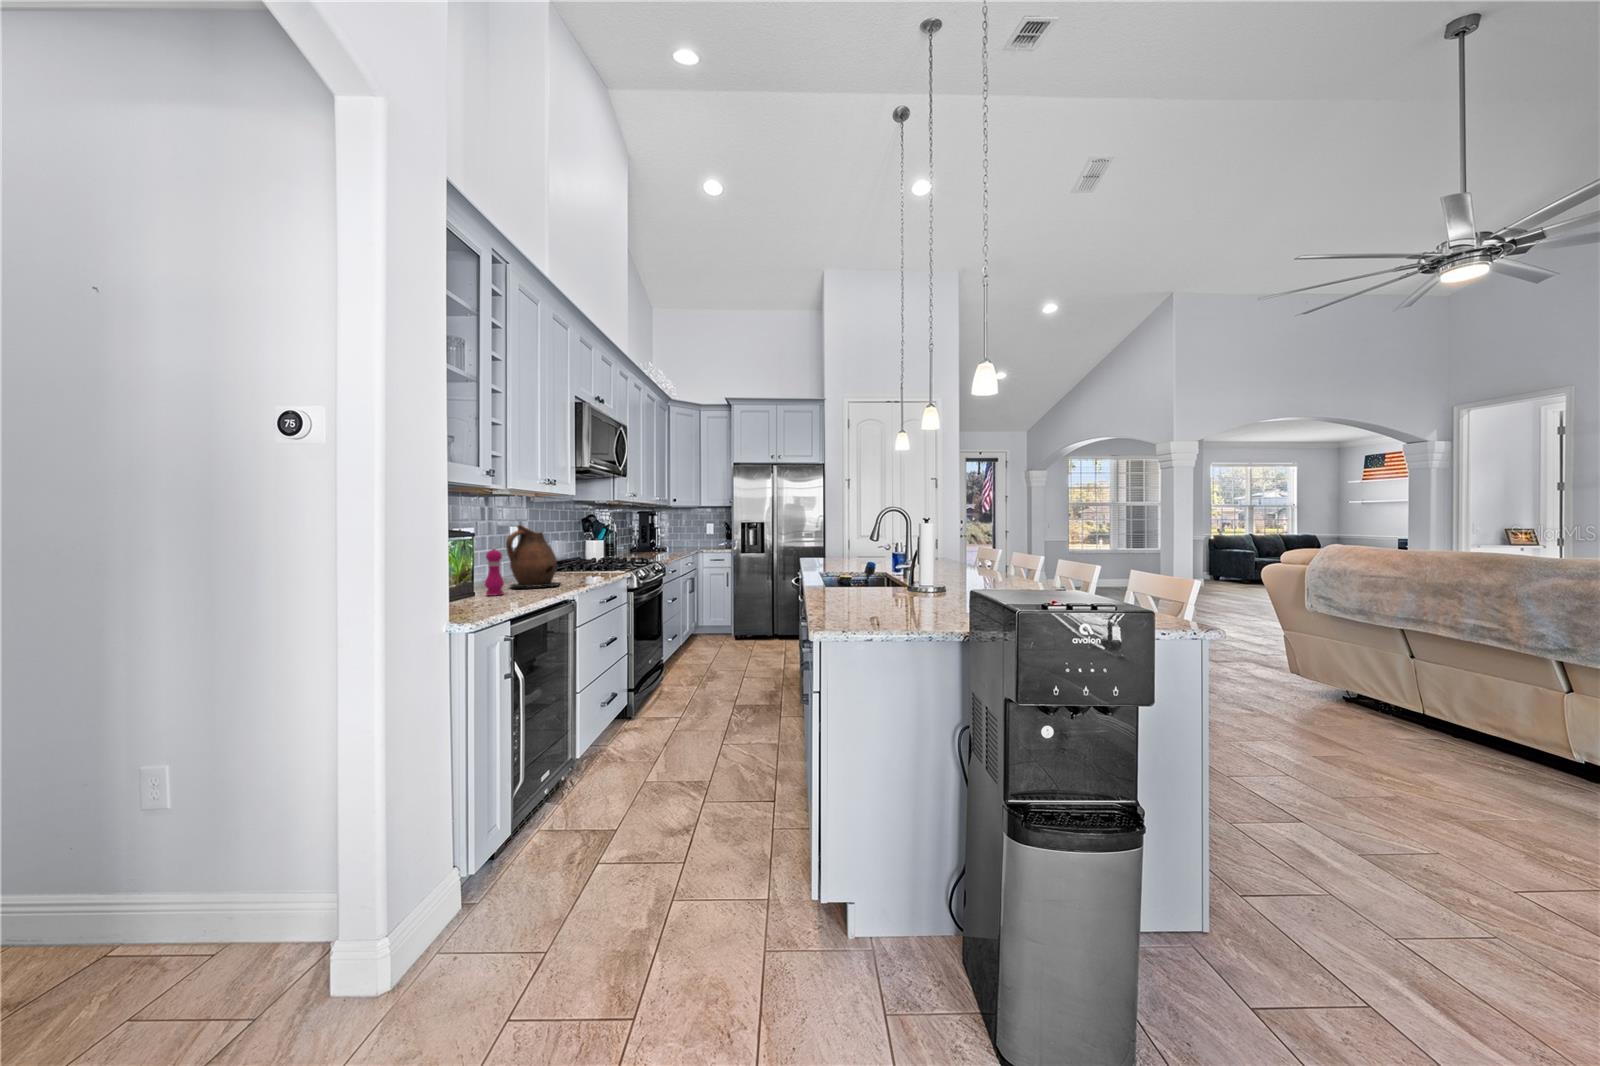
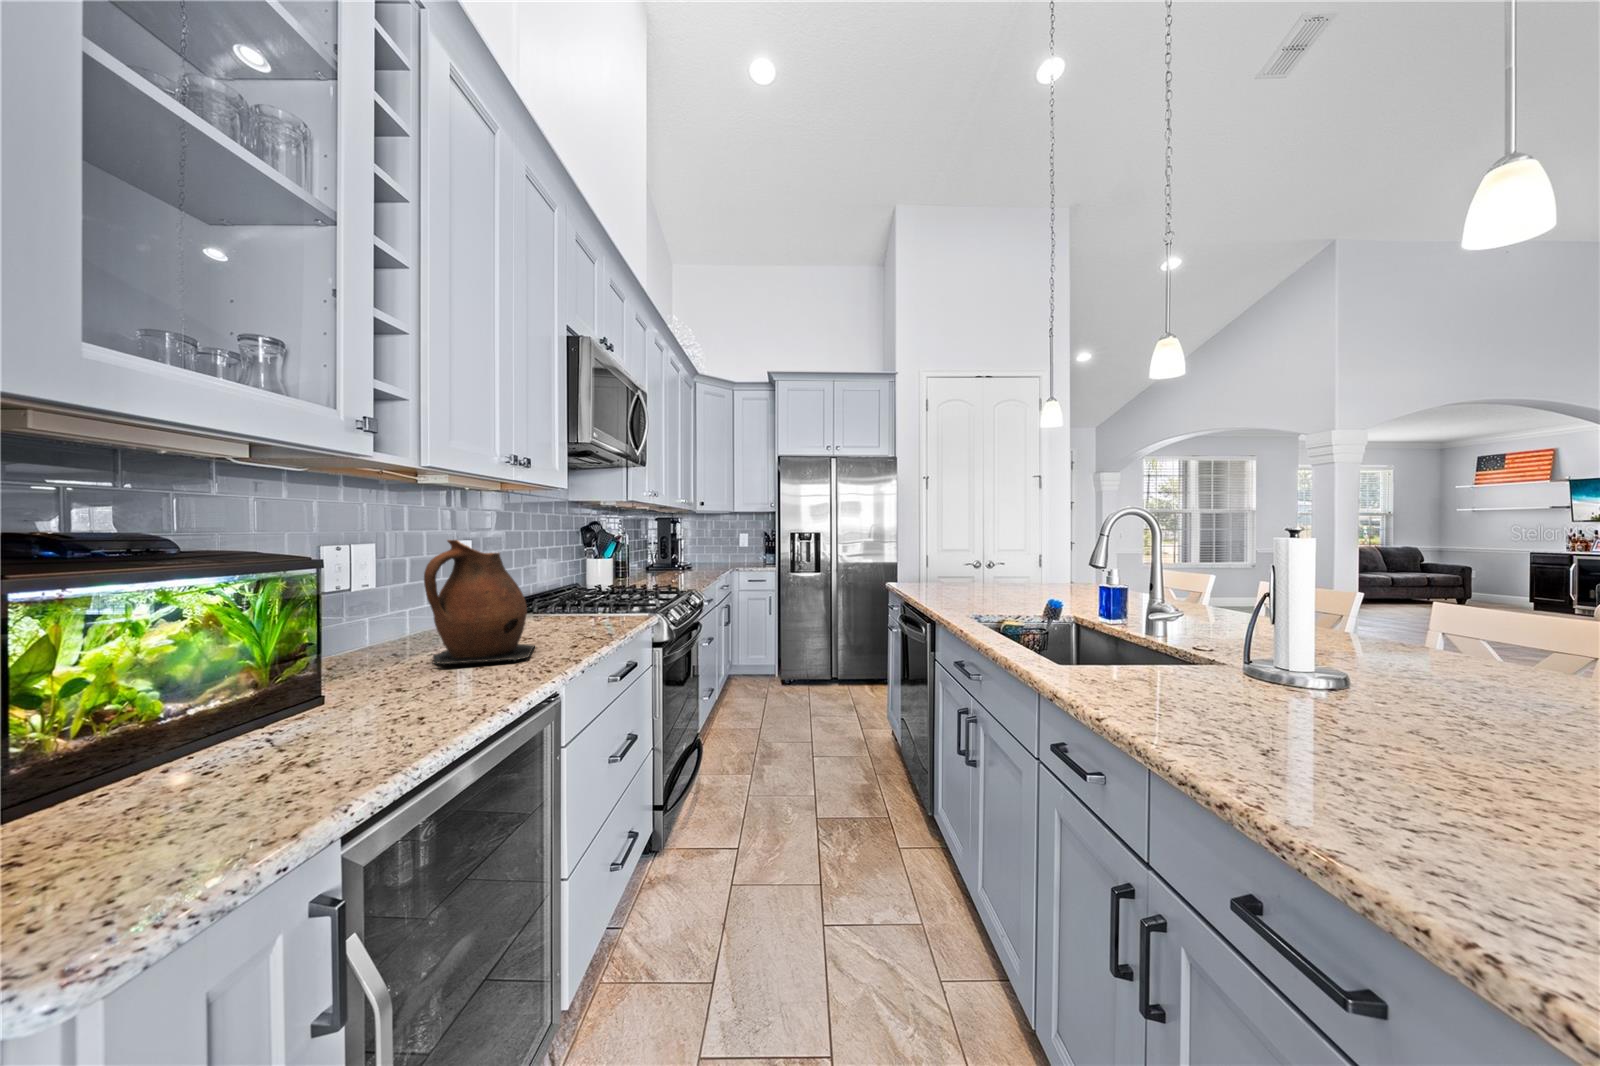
pepper mill: present [485,547,504,596] -> none [362,586,407,694]

